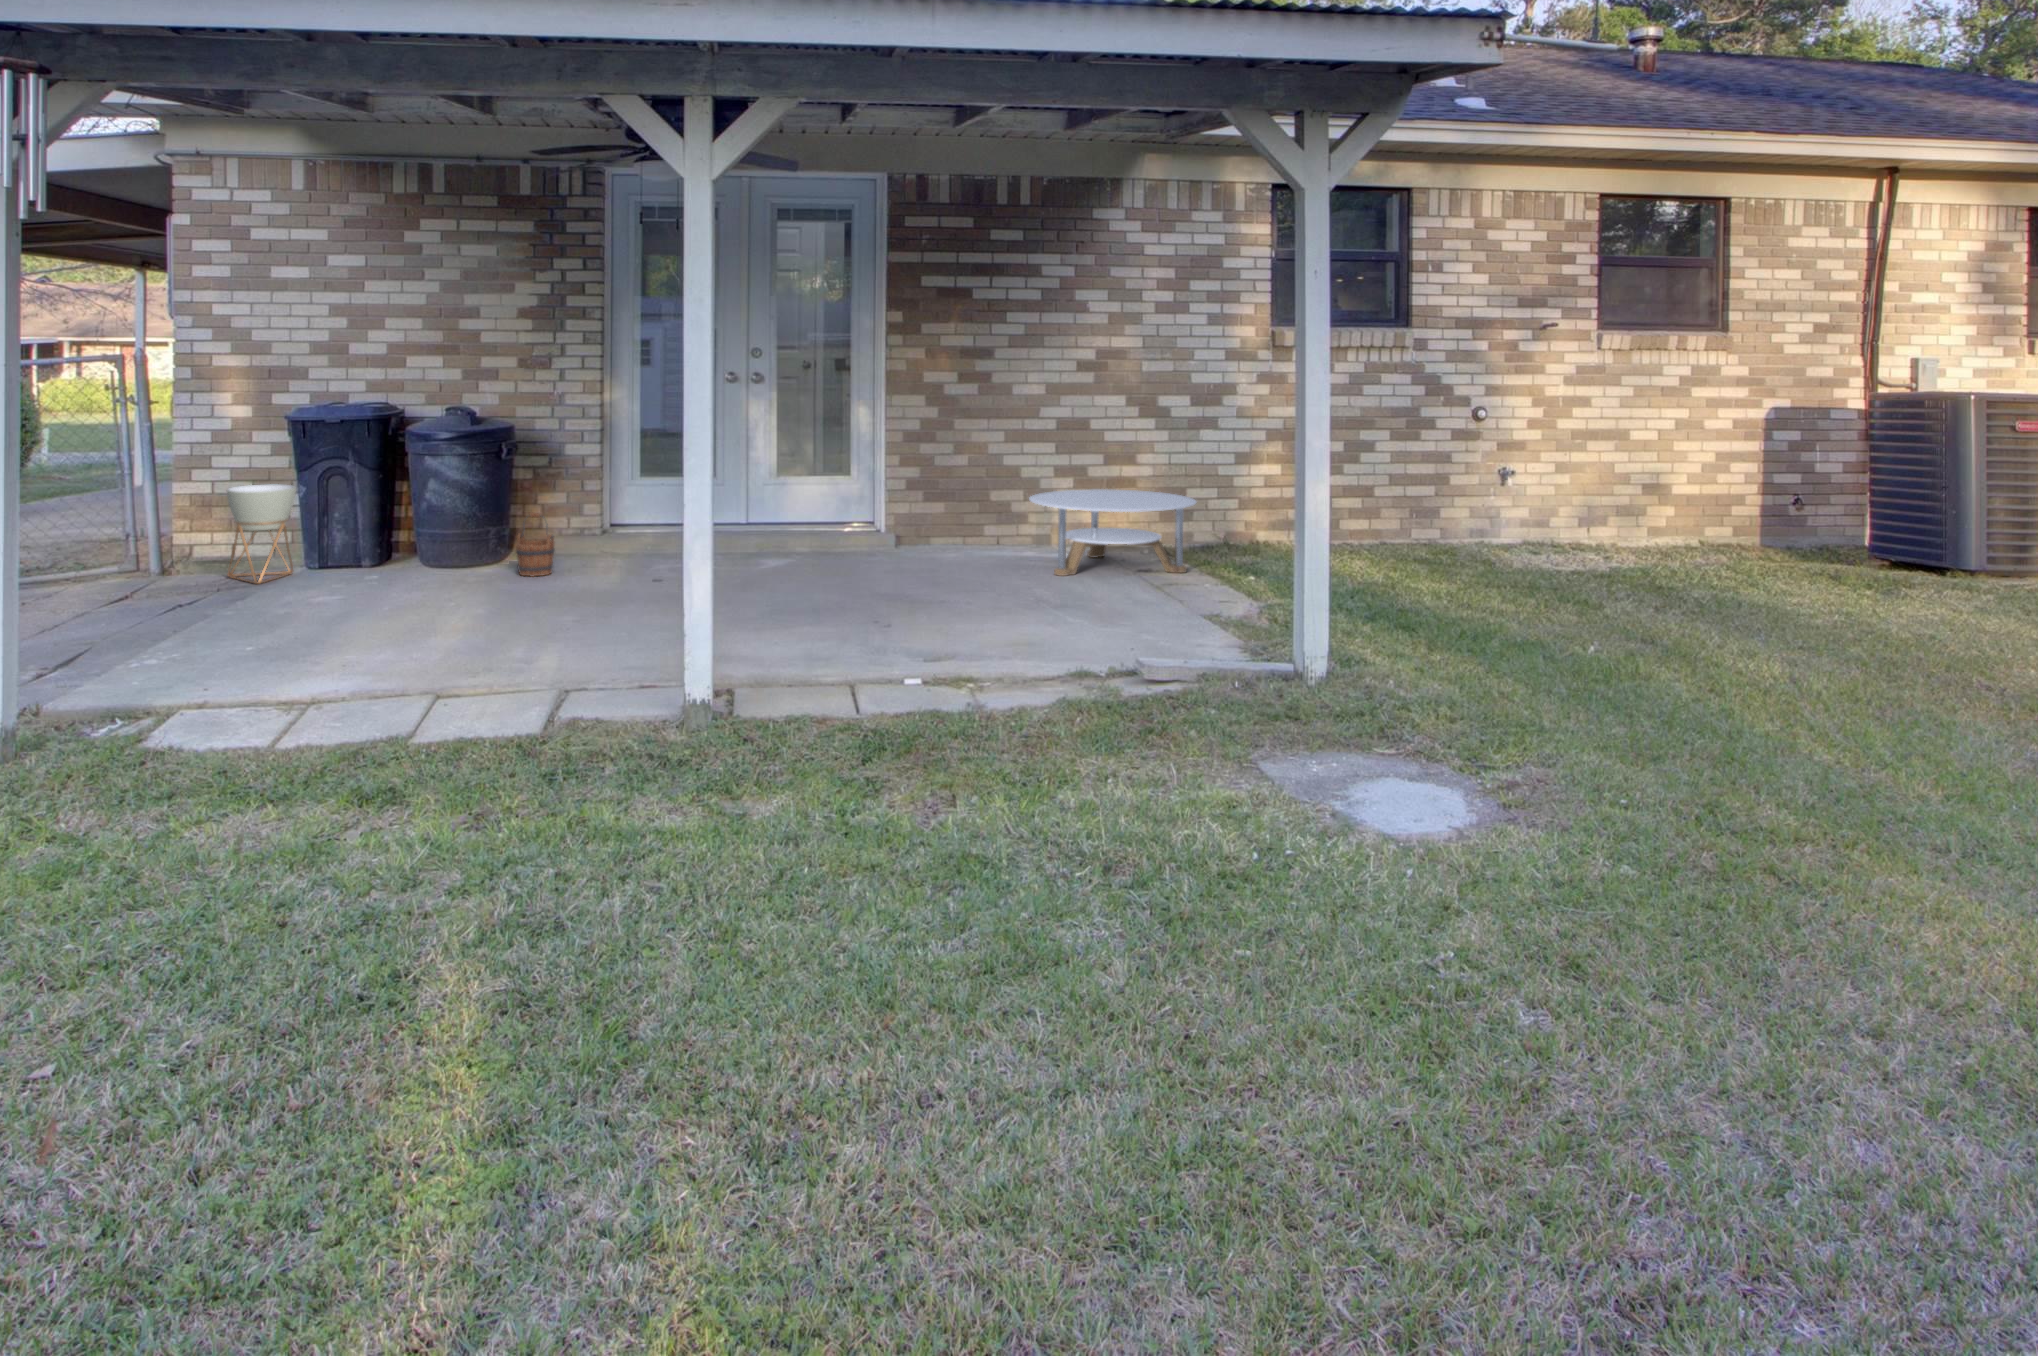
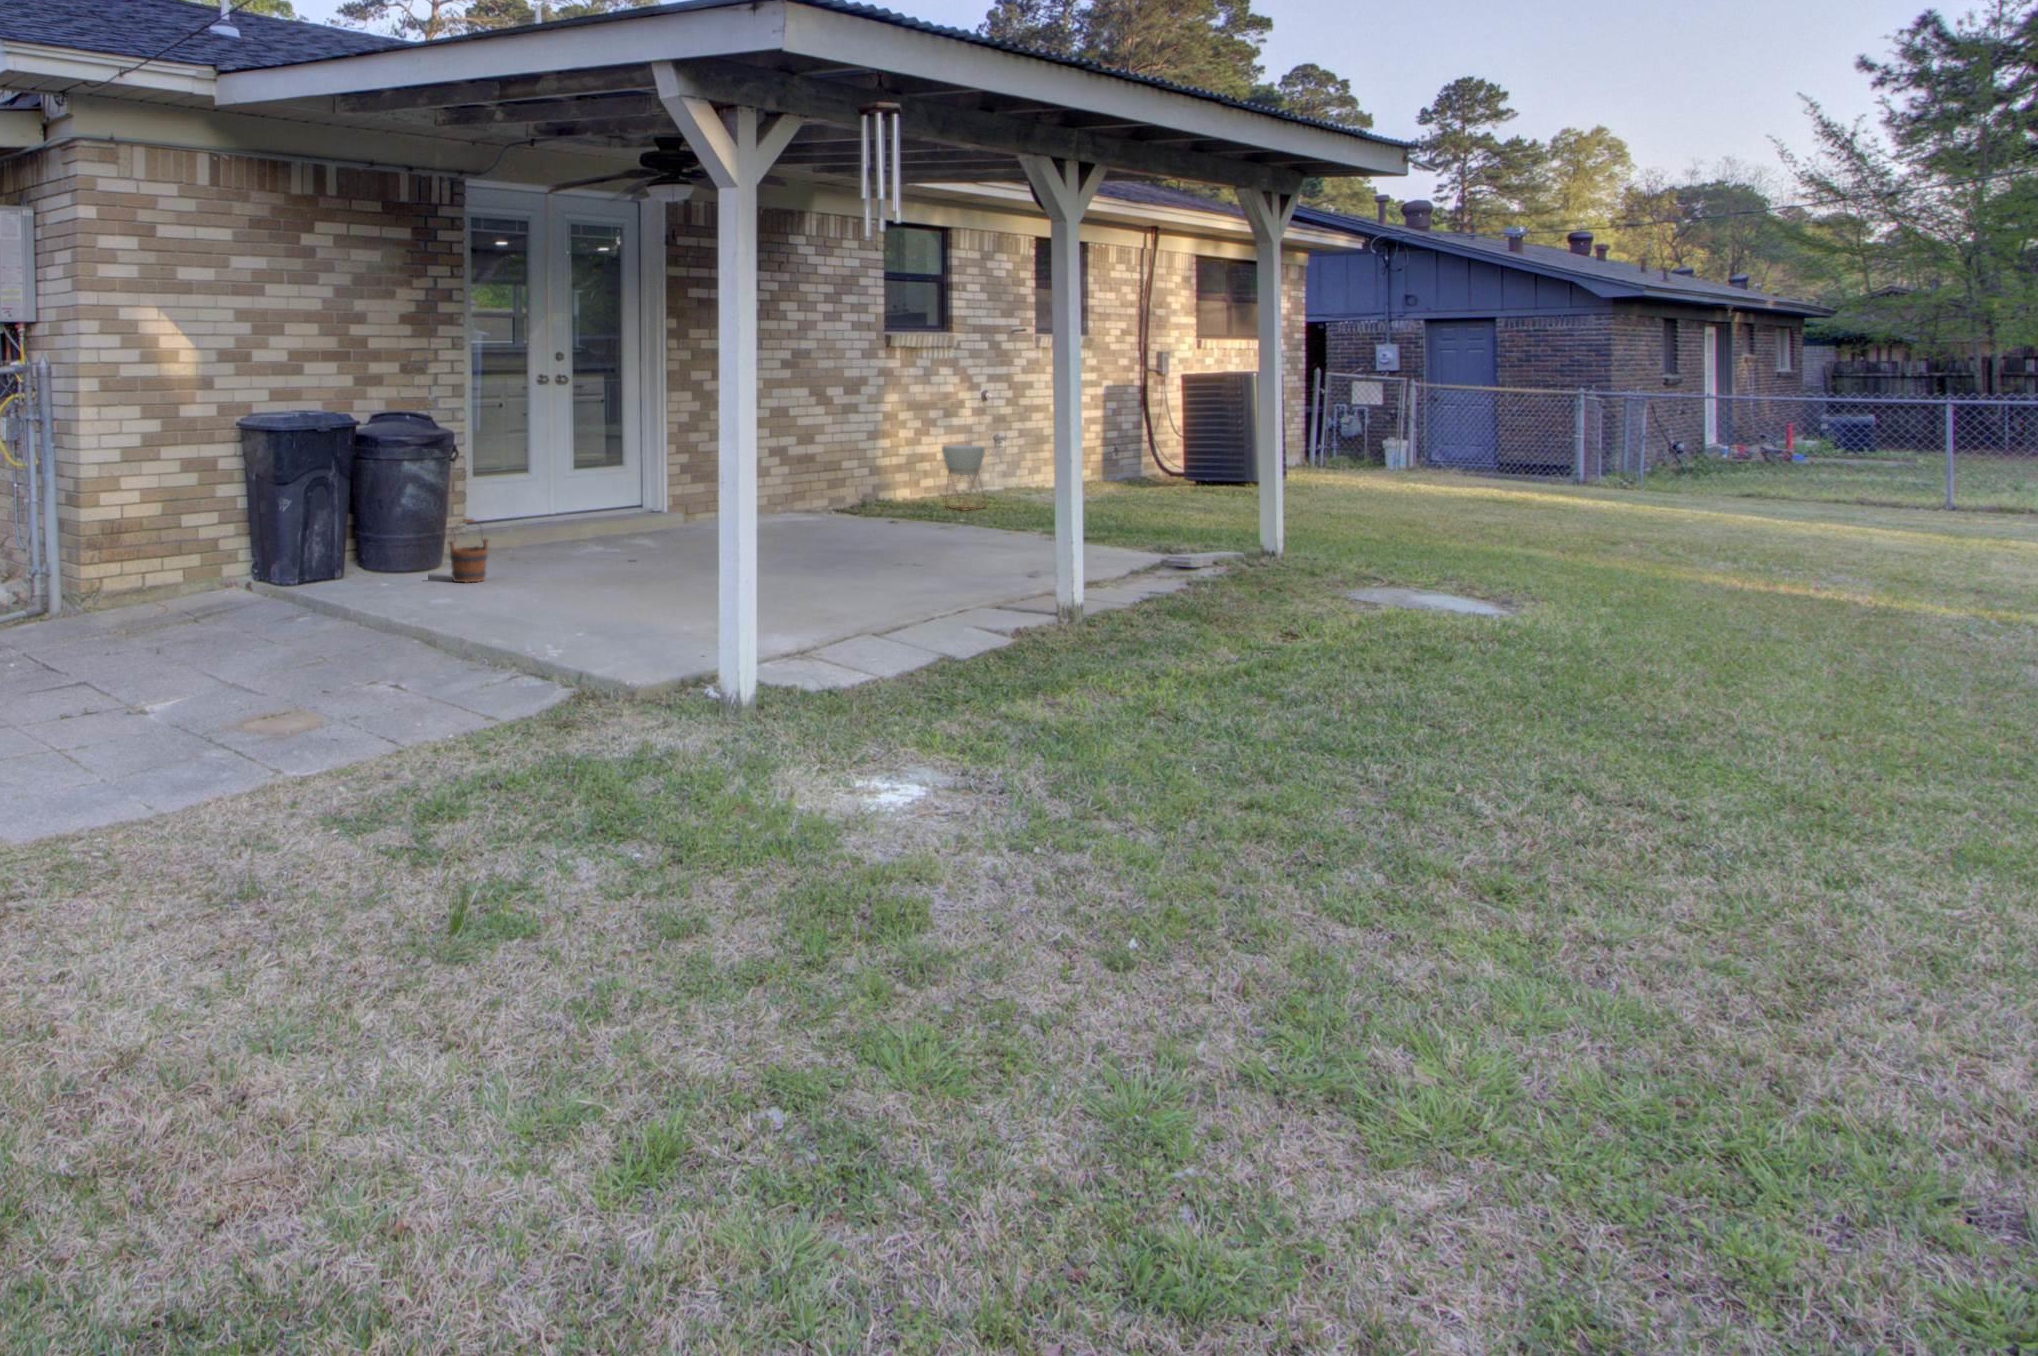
planter: present [227,484,296,584] -> present [942,445,986,510]
round table: present [1029,489,1196,576] -> none [777,470,919,540]

